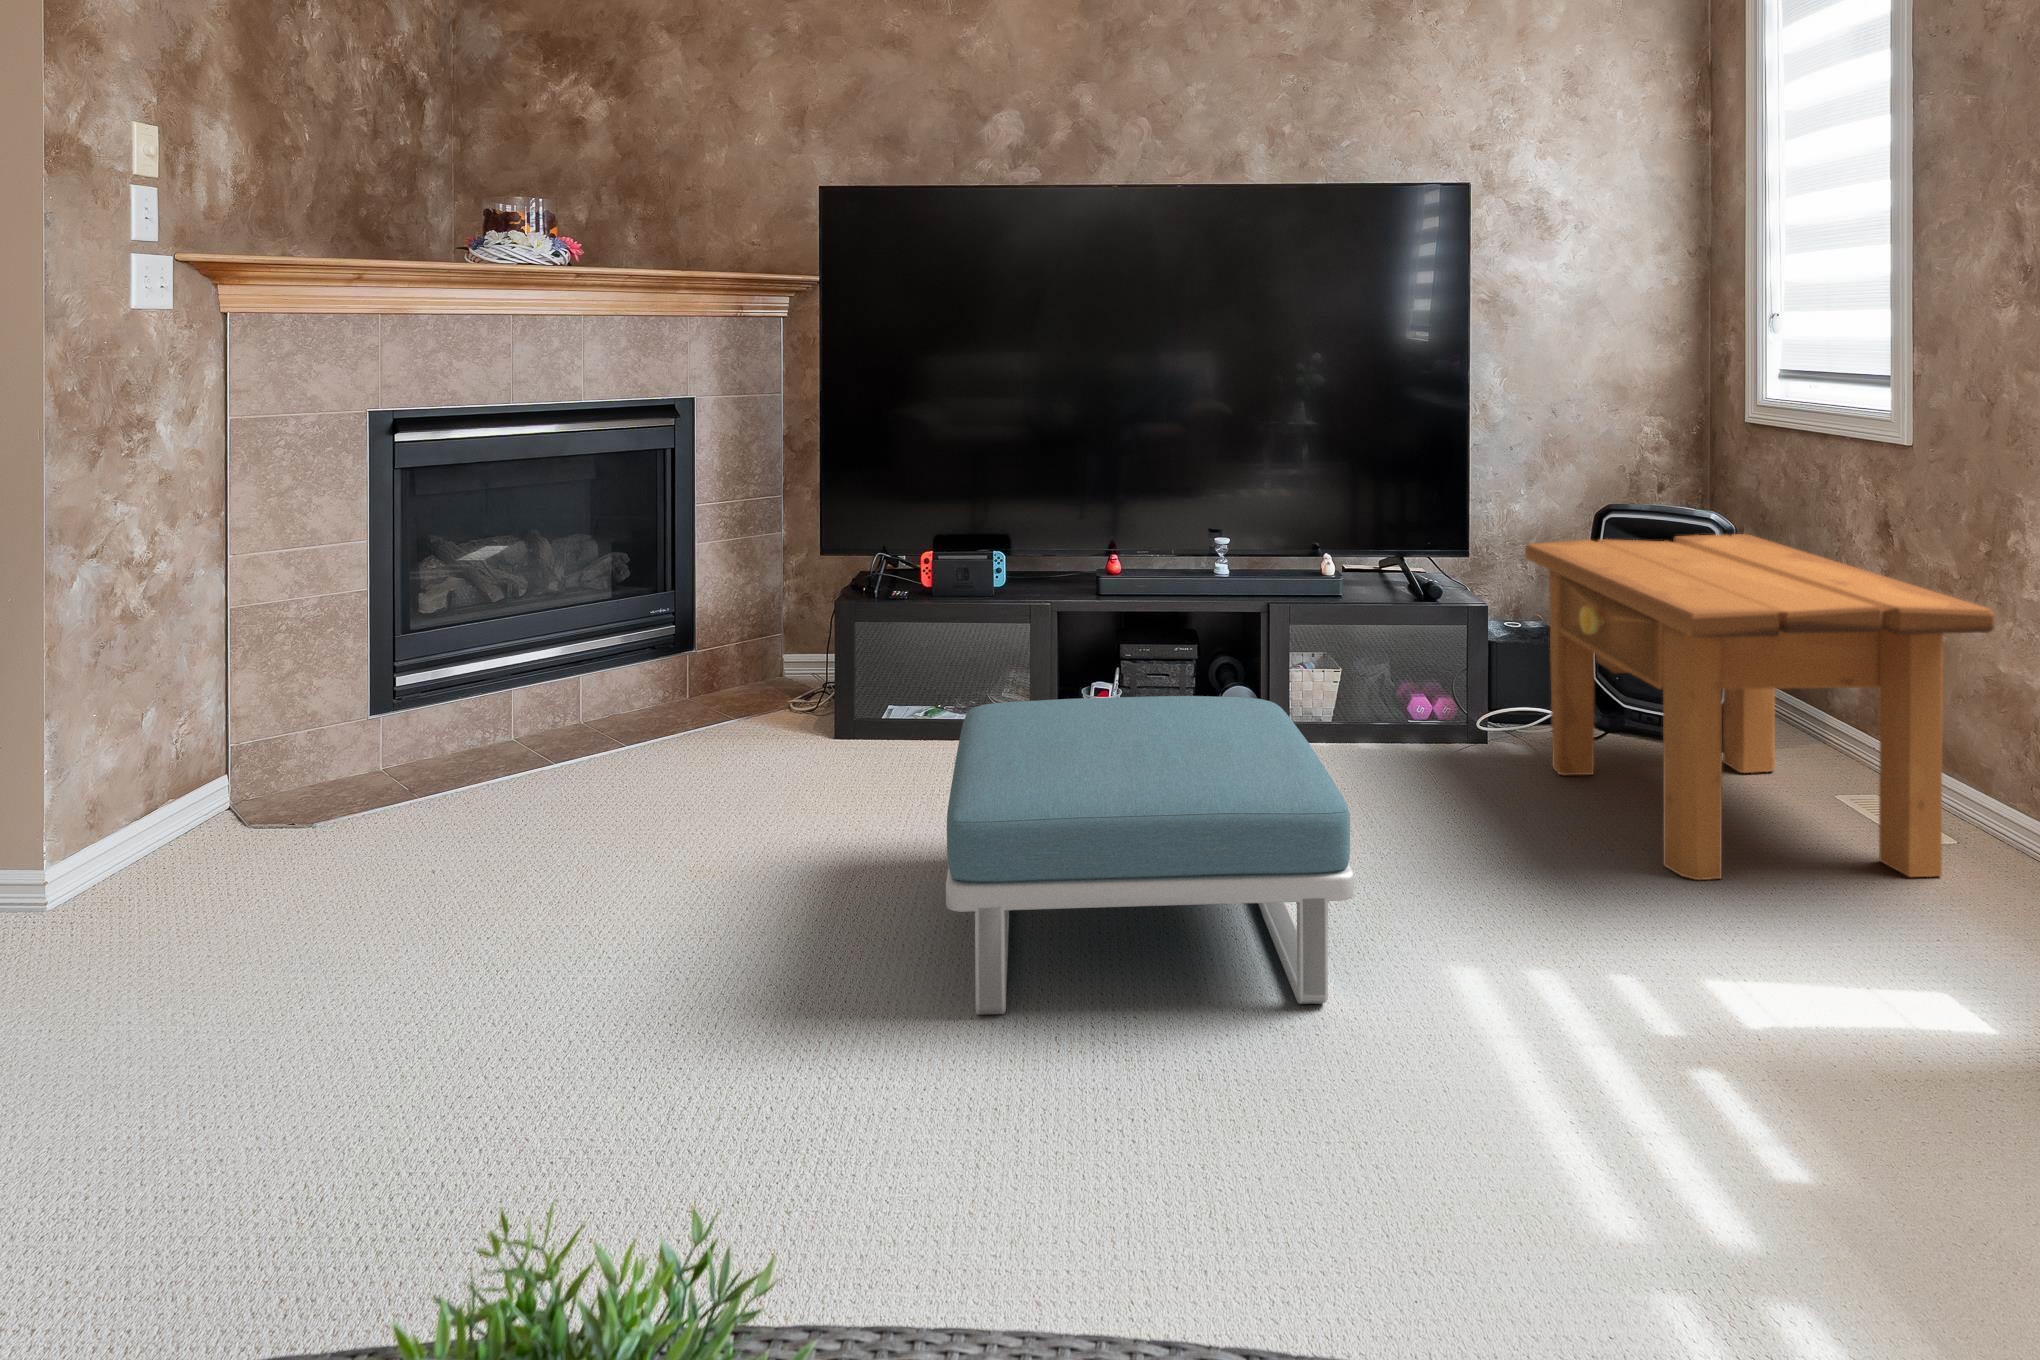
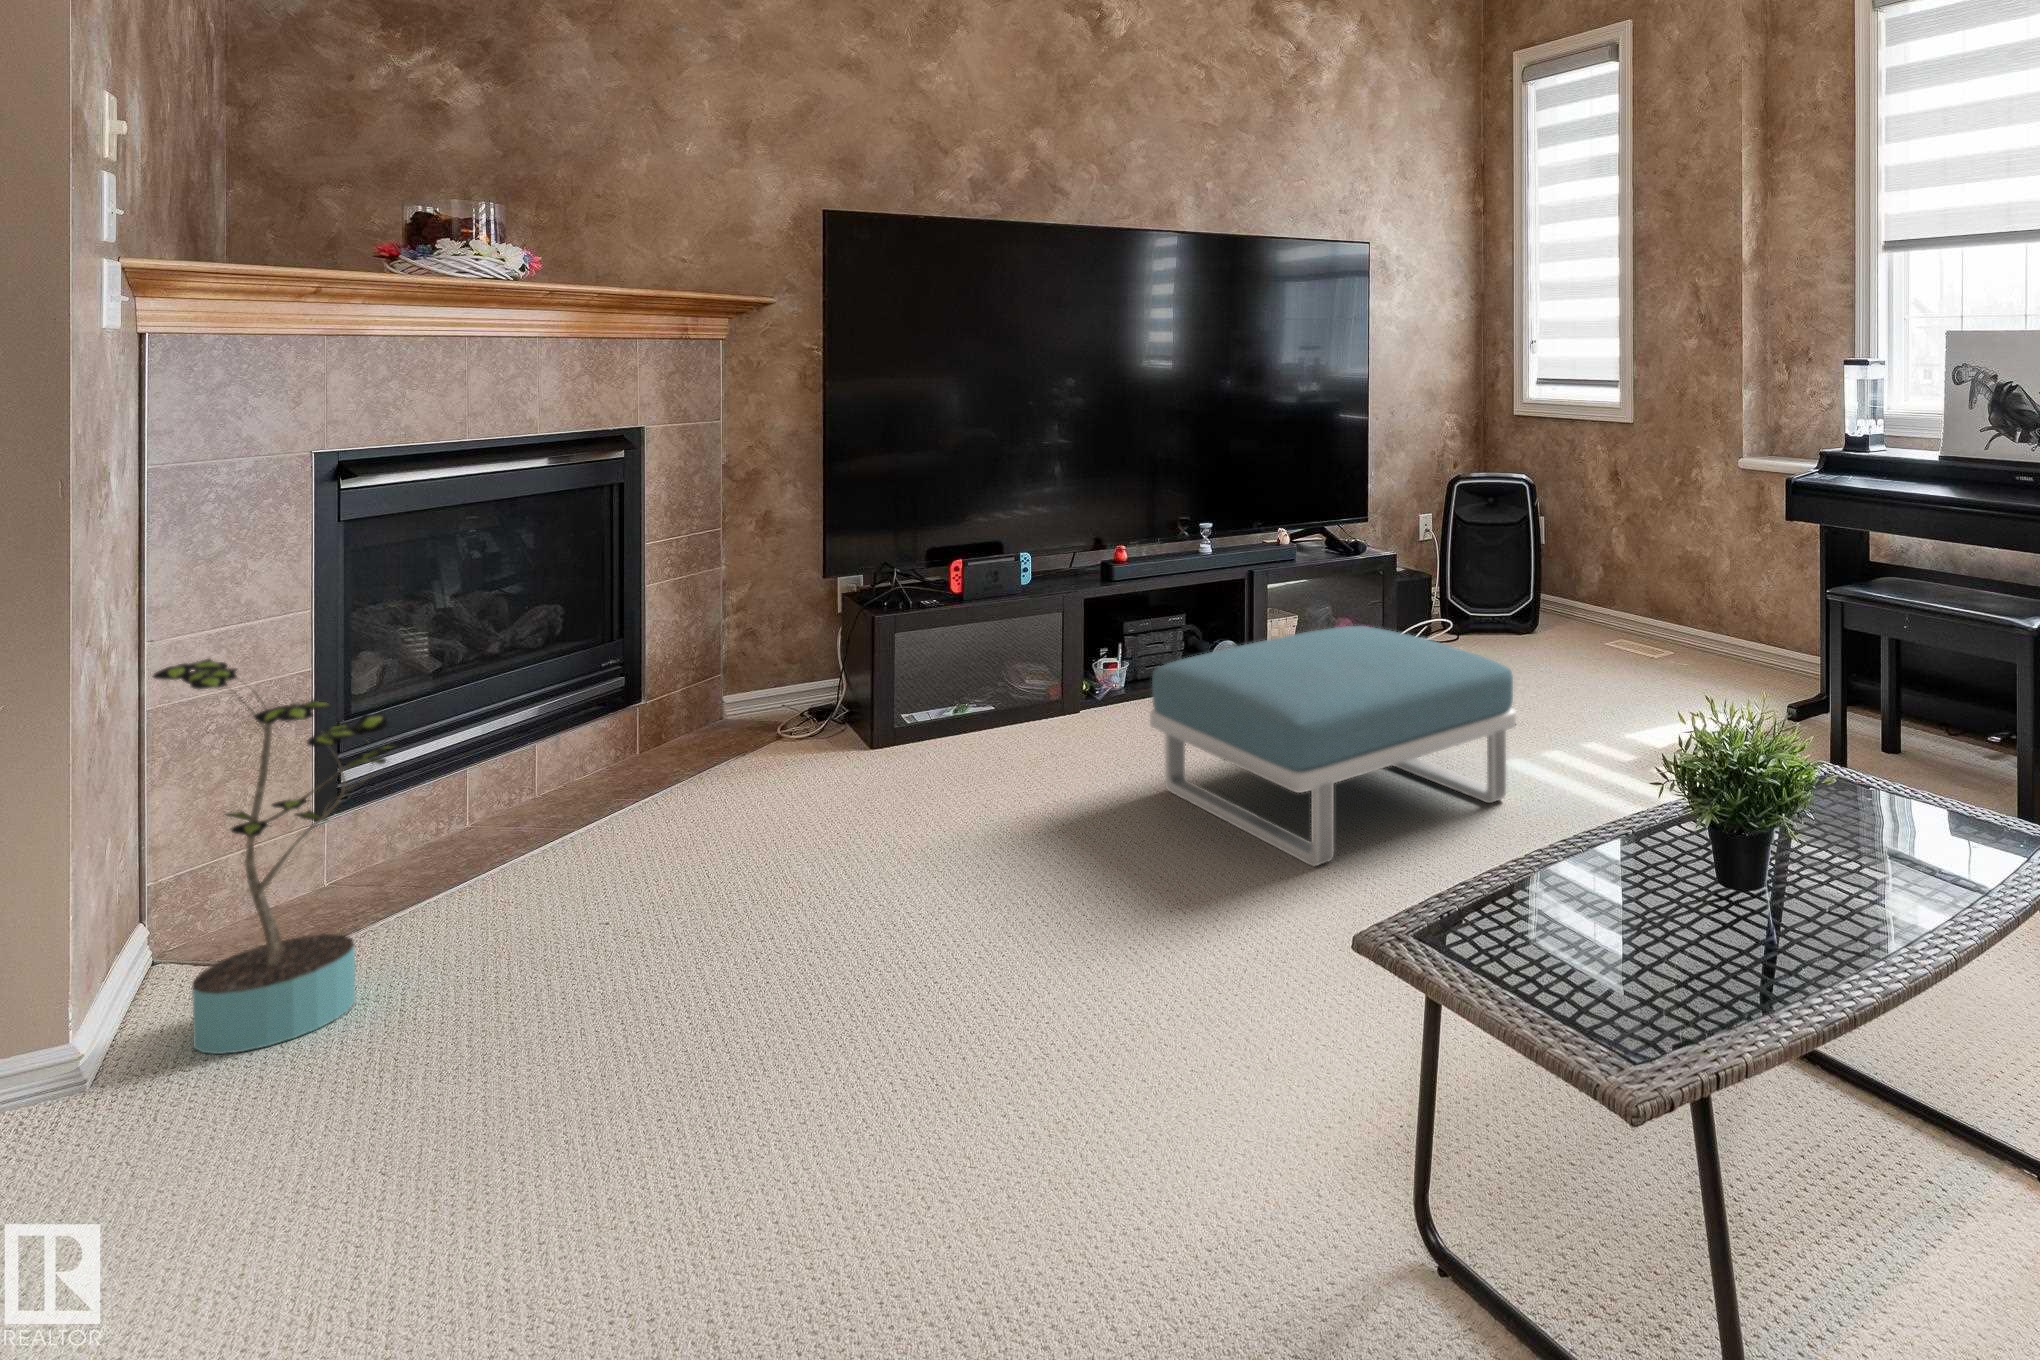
side table: present [1525,534,1995,880] -> none [1428,485,1724,696]
potted plant: none [142,566,339,881] -> present [153,659,392,1054]

